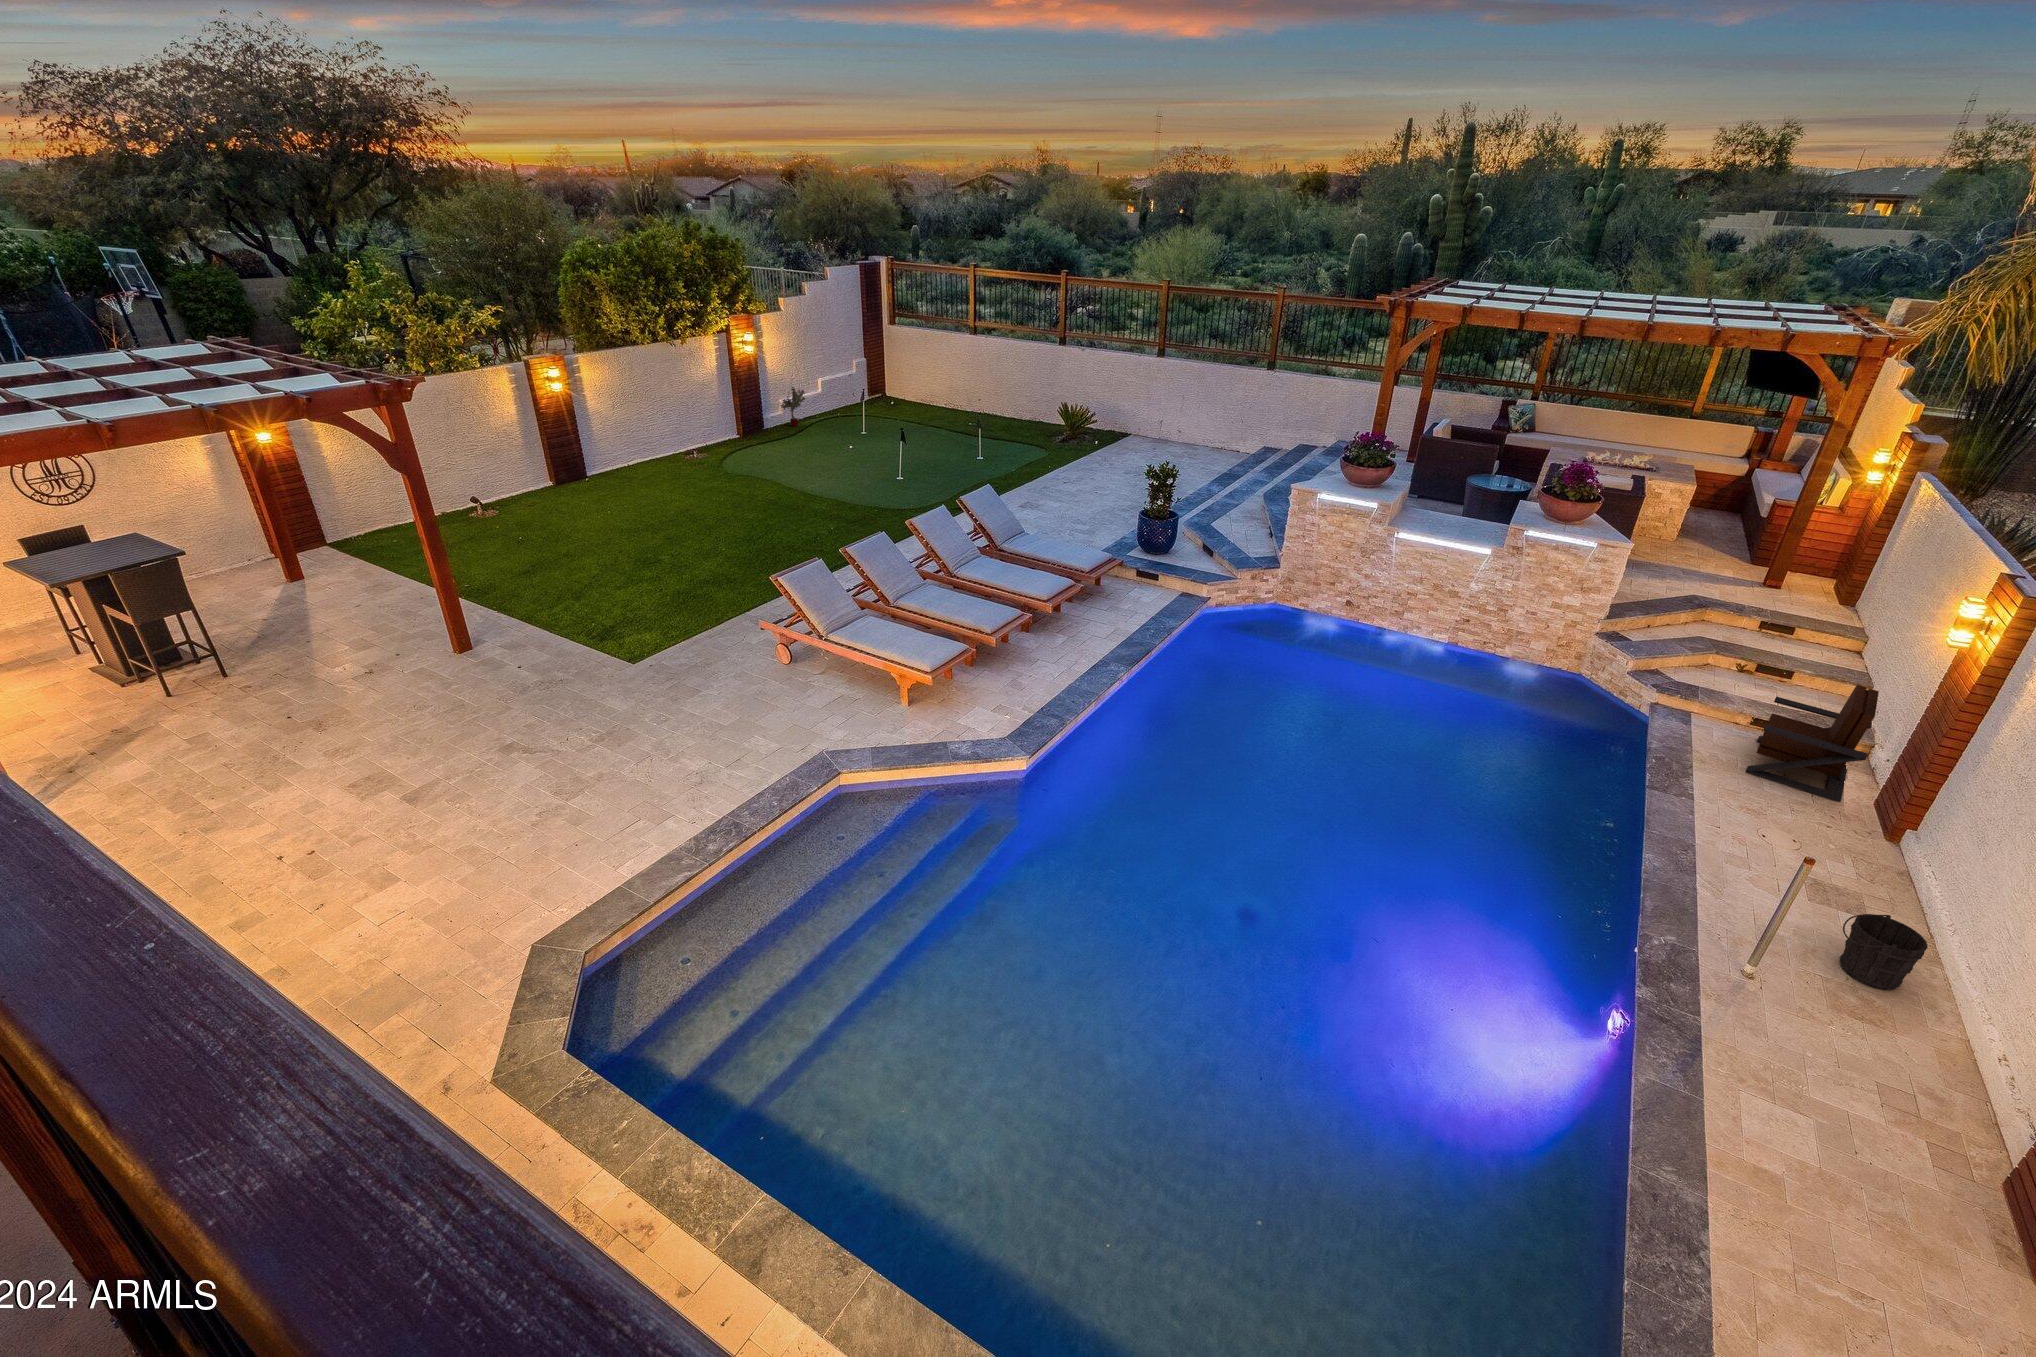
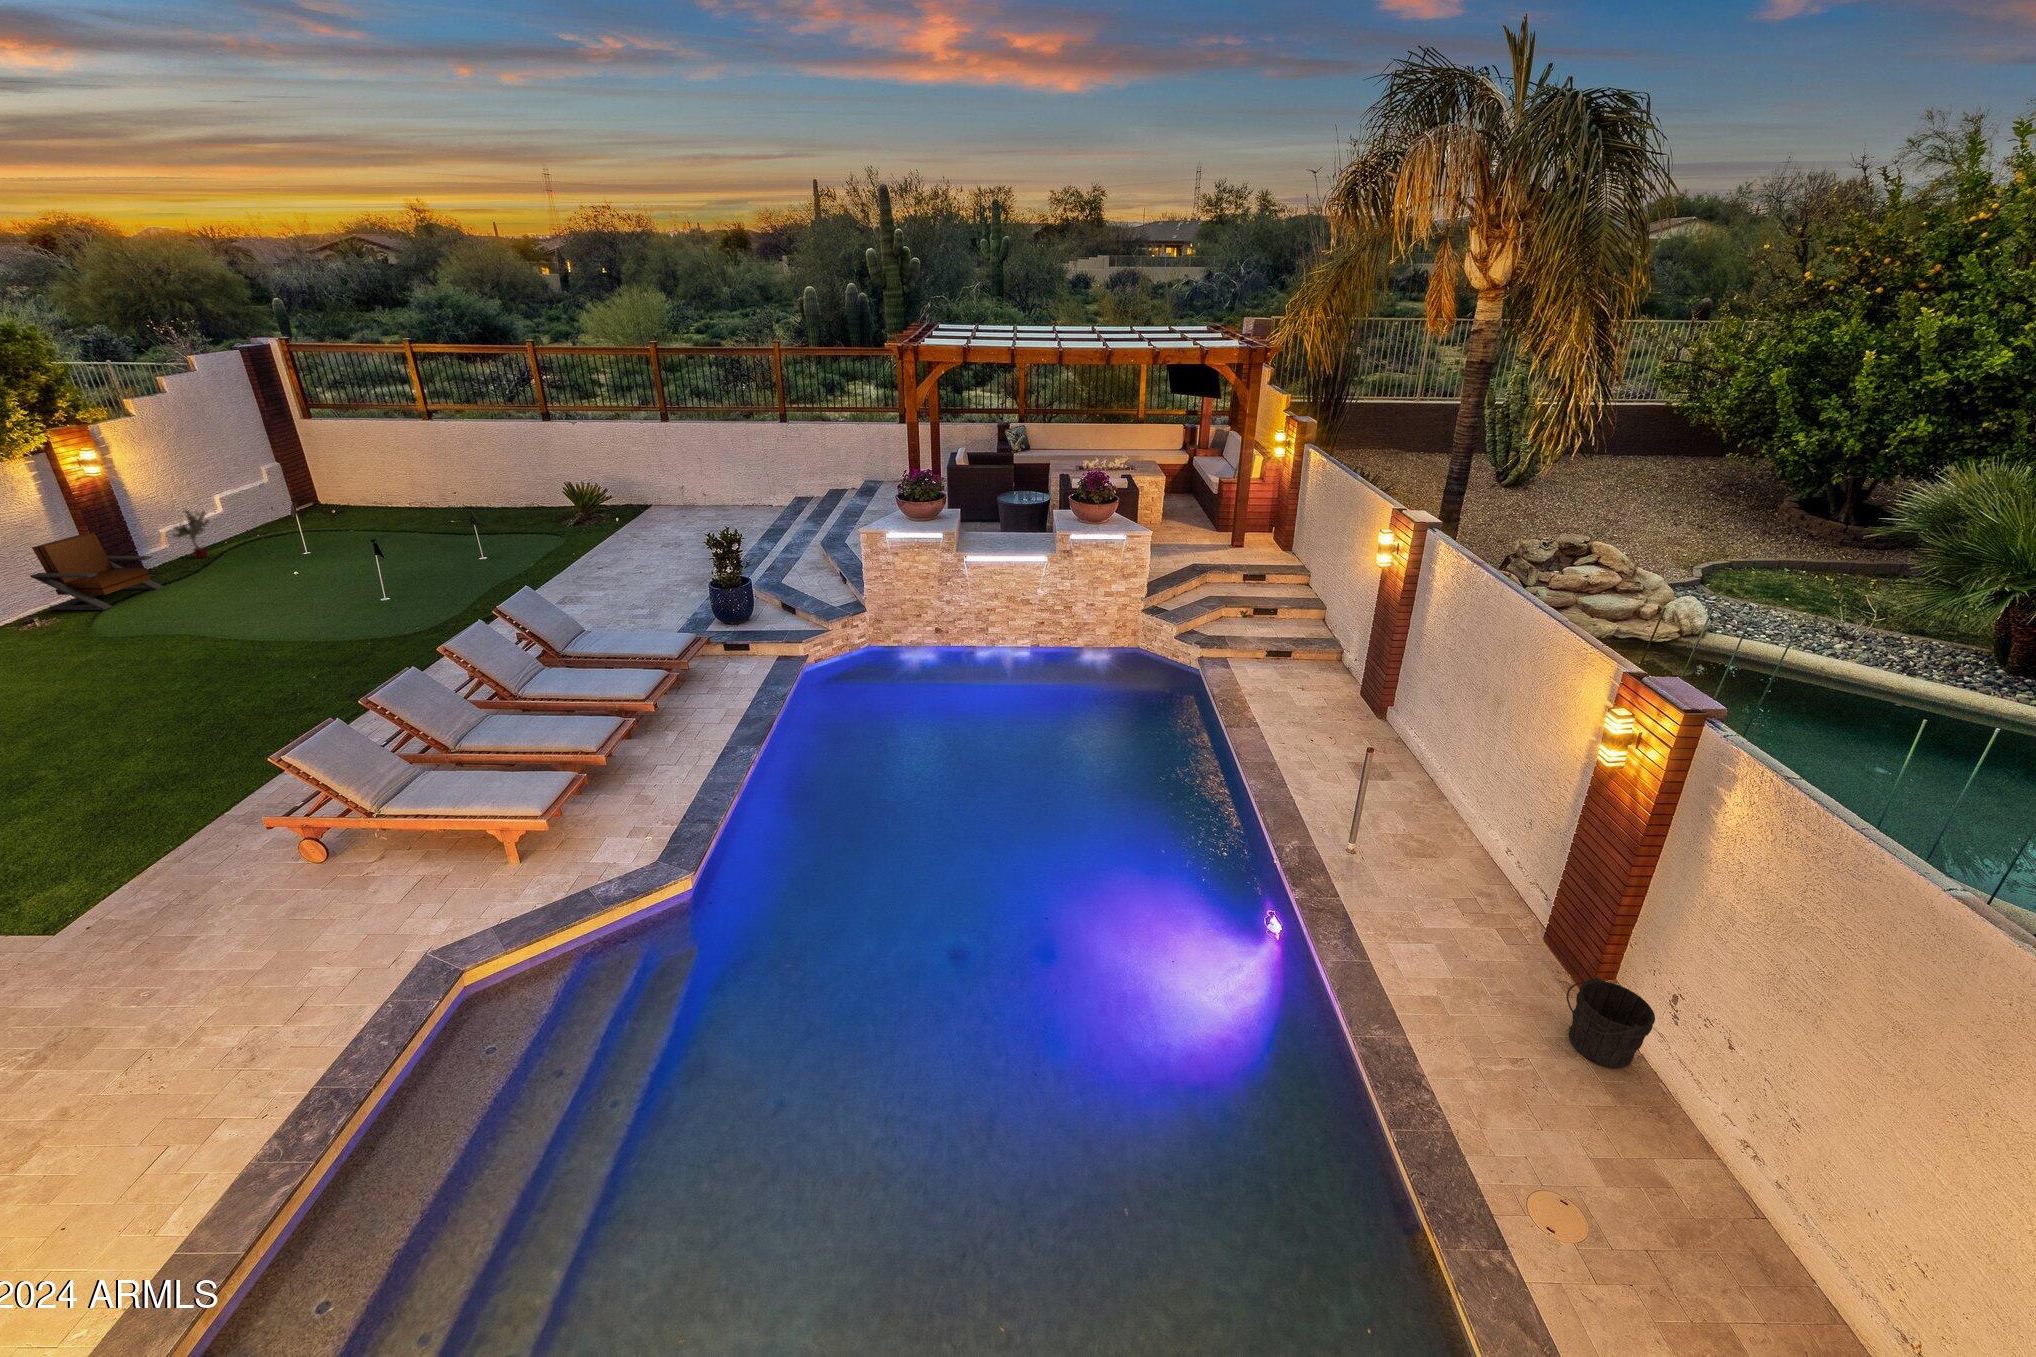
lounge chair: present [1746,685,1879,802] -> present [30,533,164,610]
bucket: present [1840,914,1927,990] -> present [1567,978,1655,1068]

